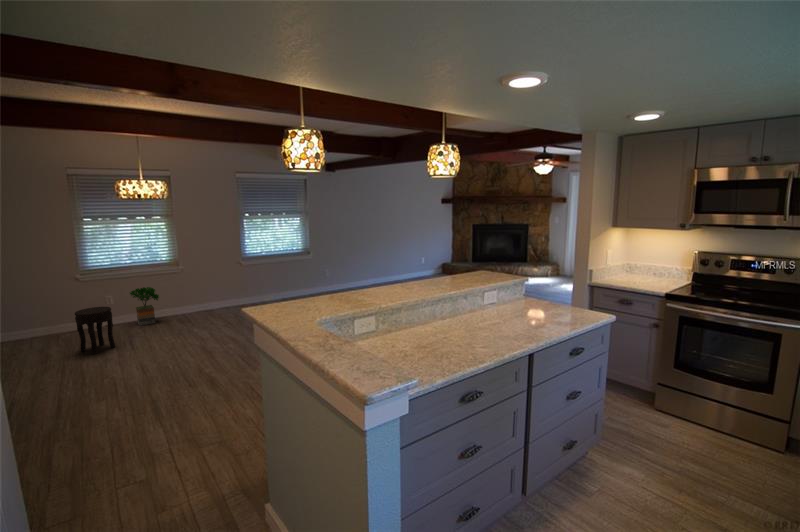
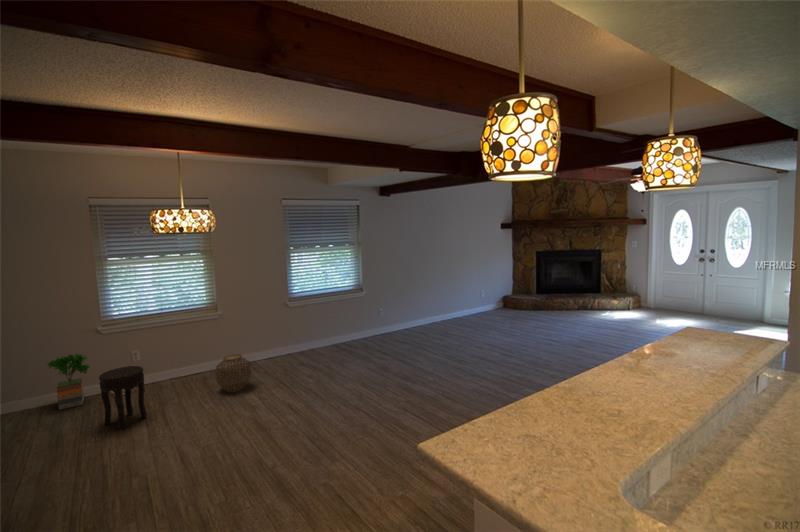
potted tree: present [130,287,159,326] -> present [48,354,90,410]
woven basket: none [174,301,204,331] -> present [216,354,251,392]

